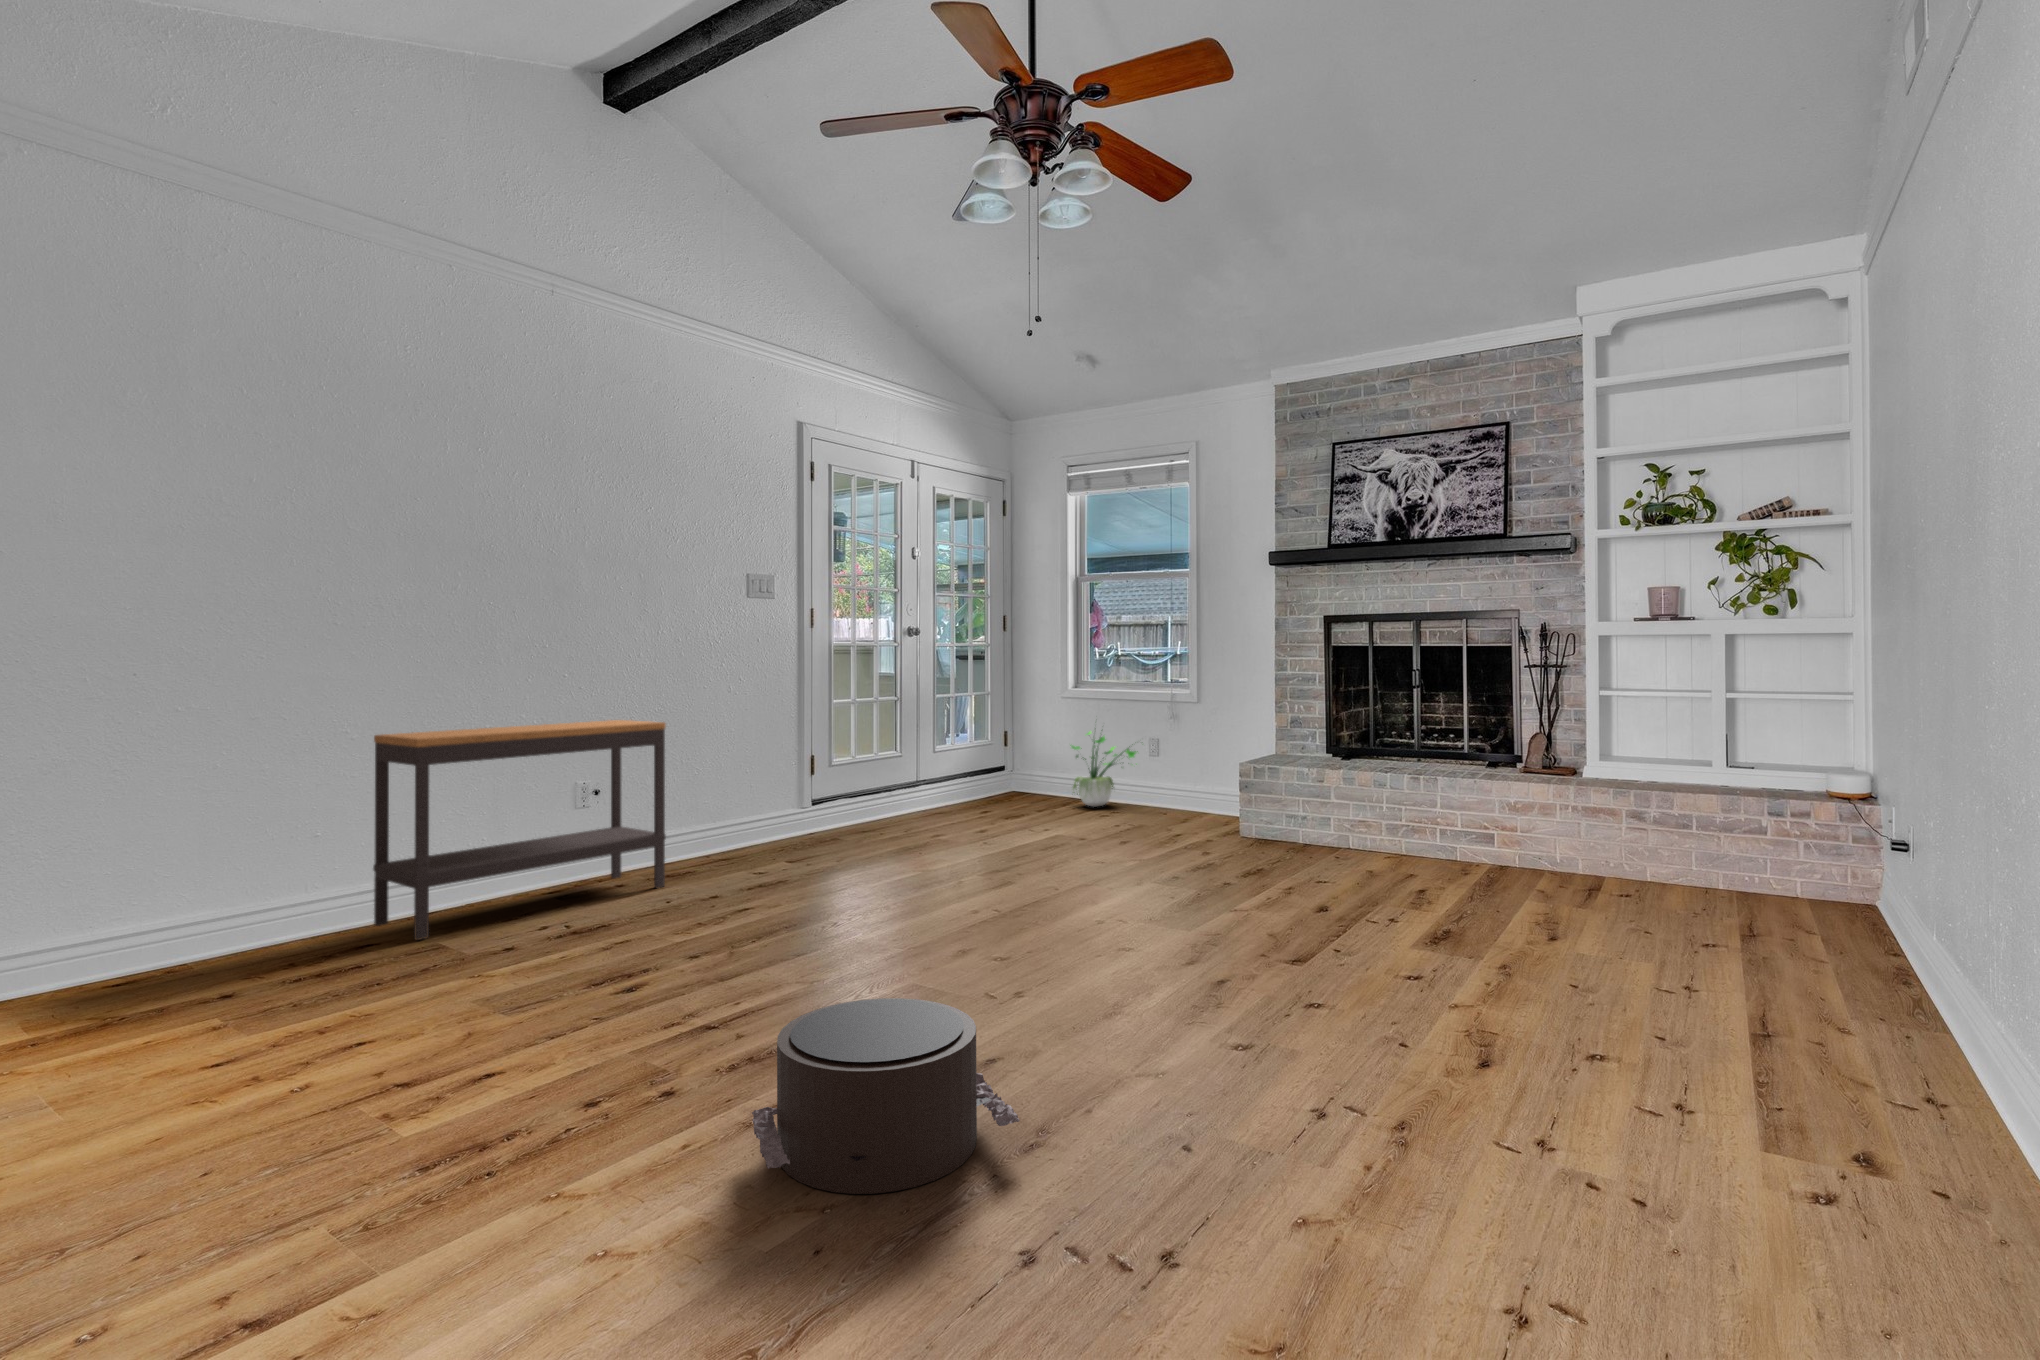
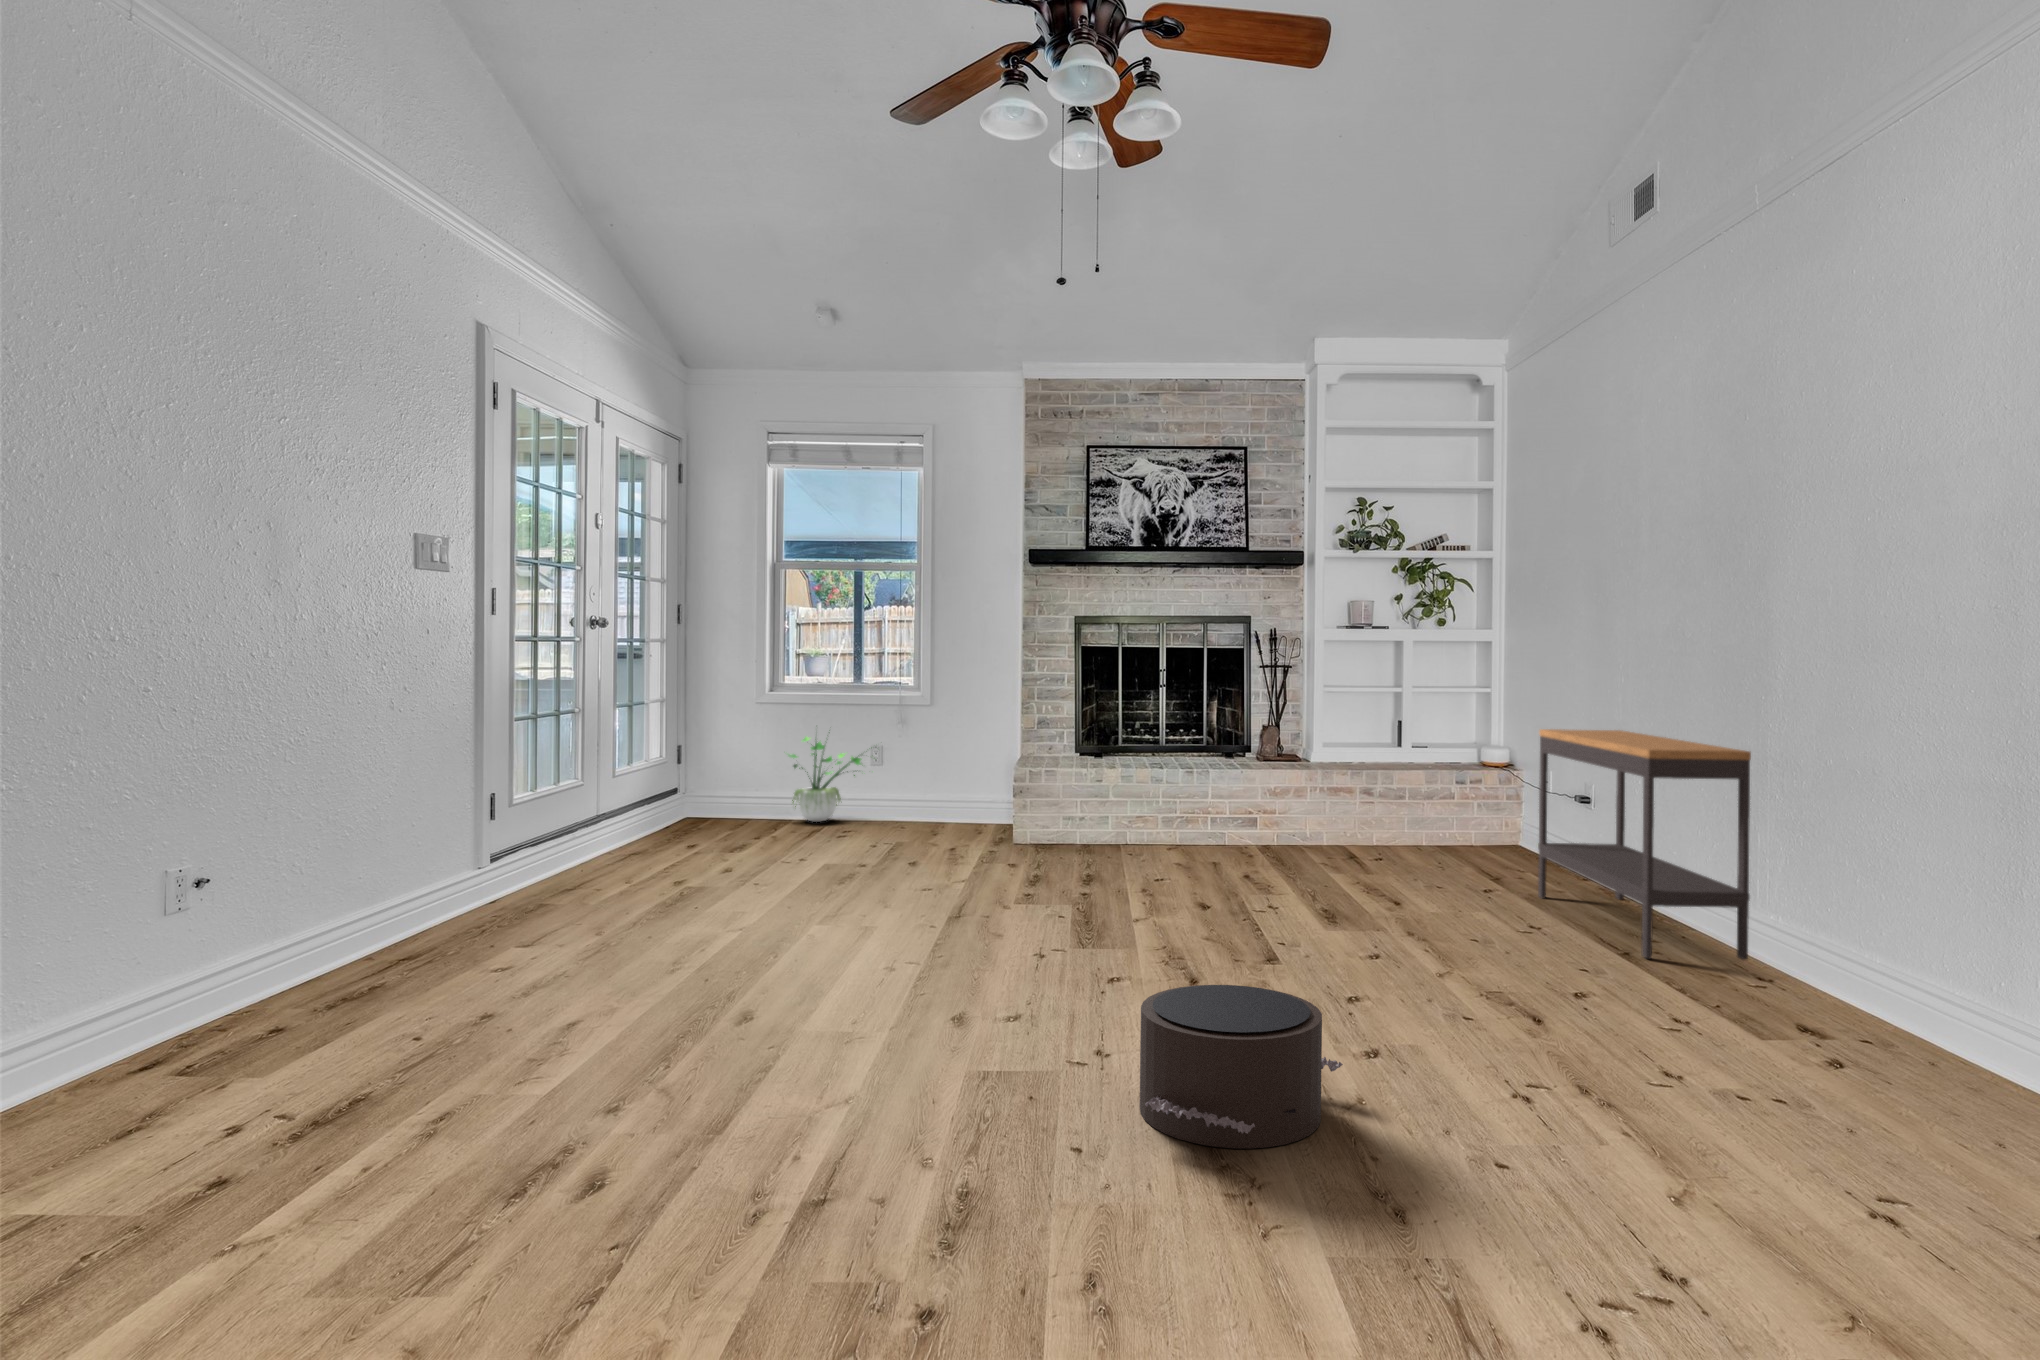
console table: present [373,720,666,940] -> present [1538,729,1751,960]

